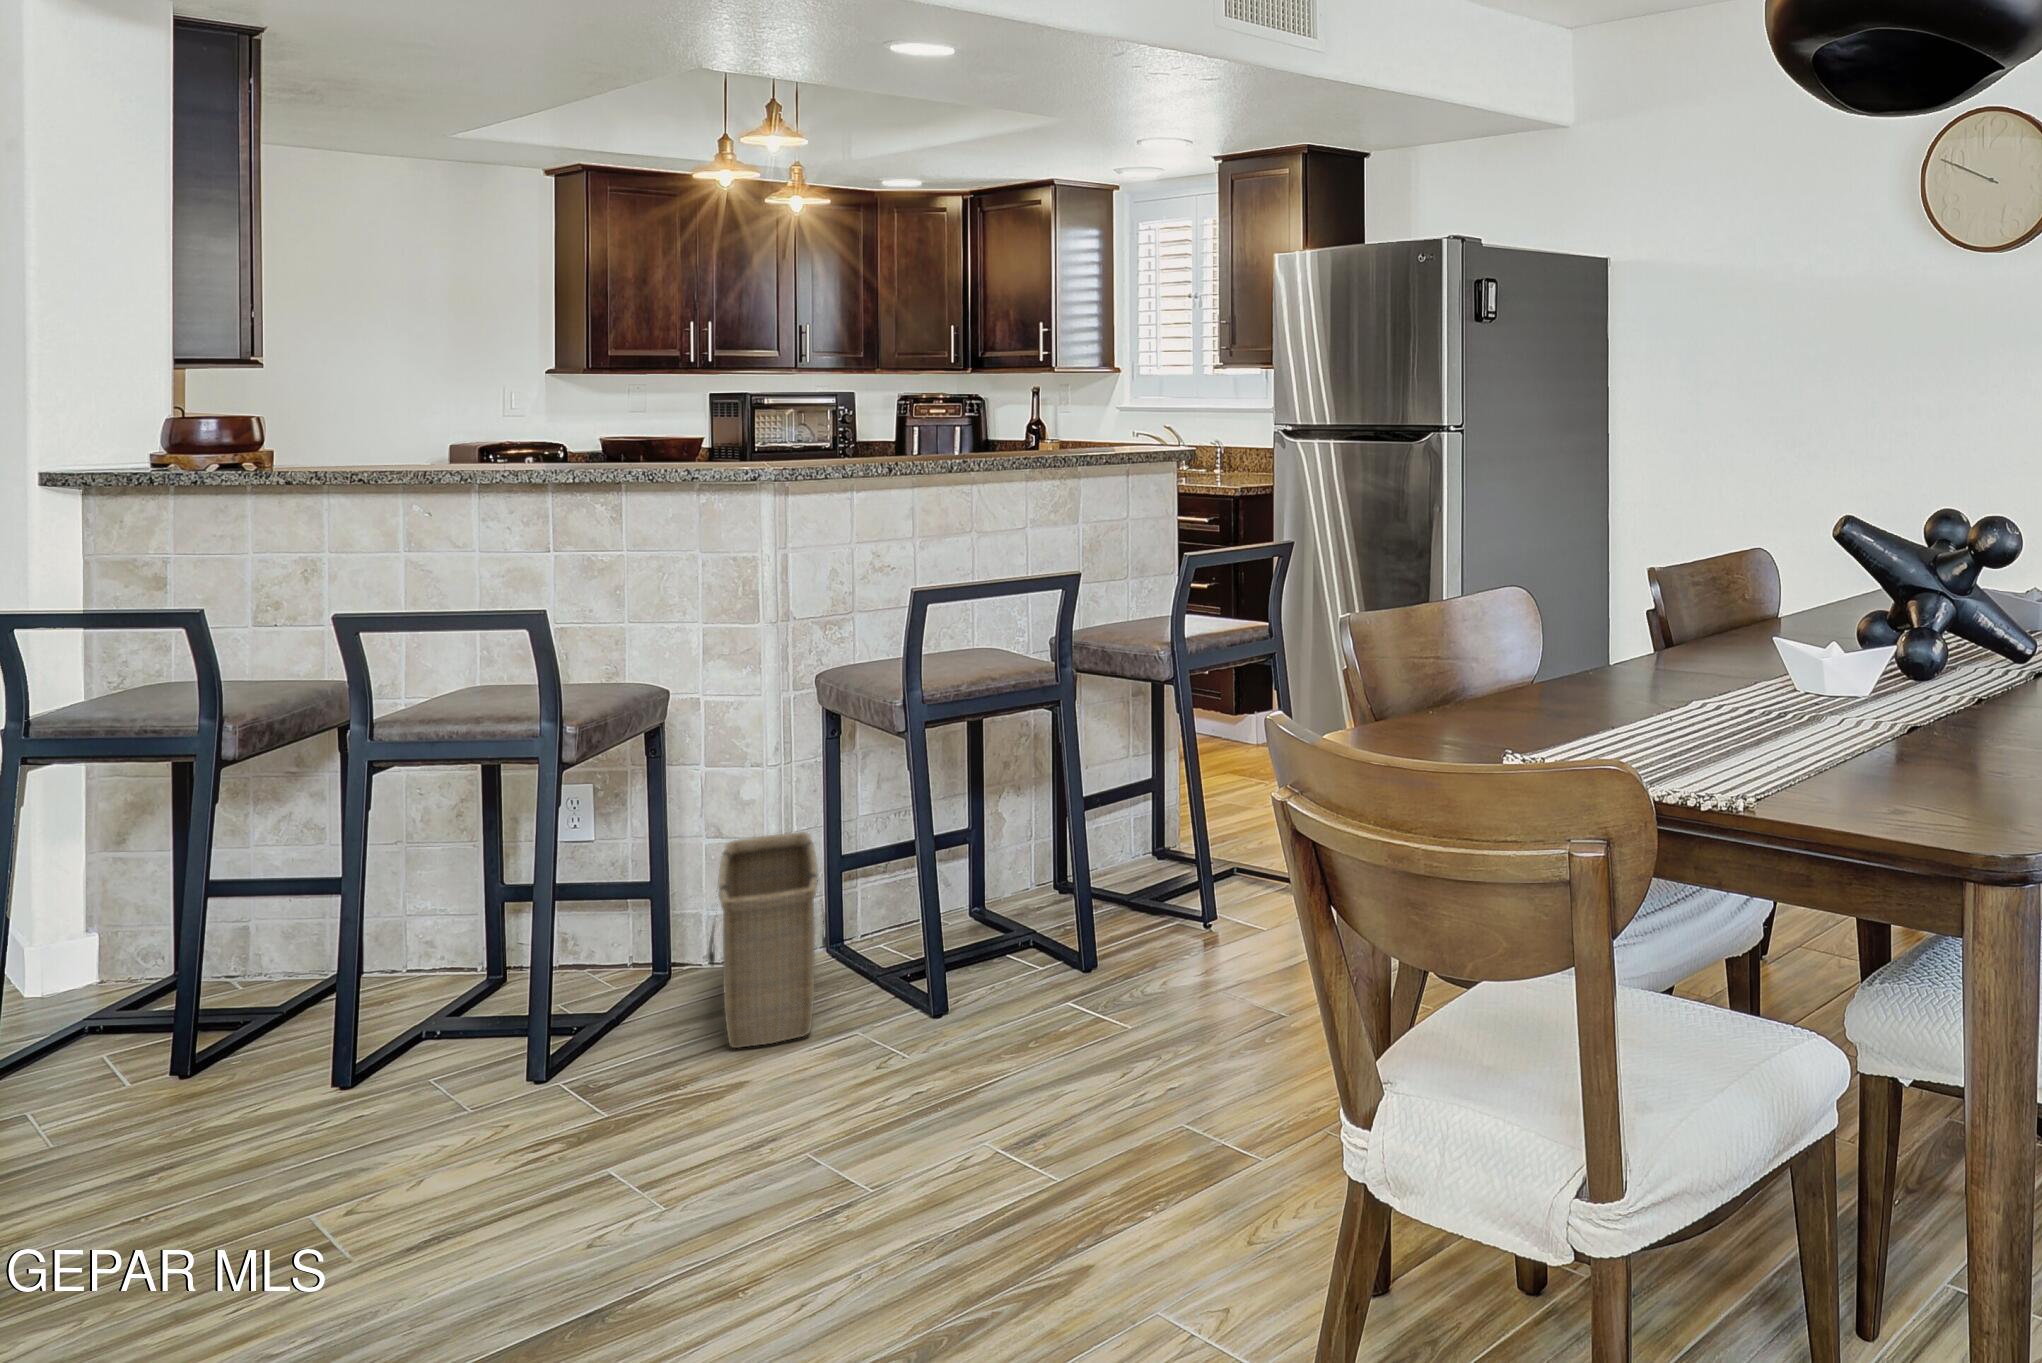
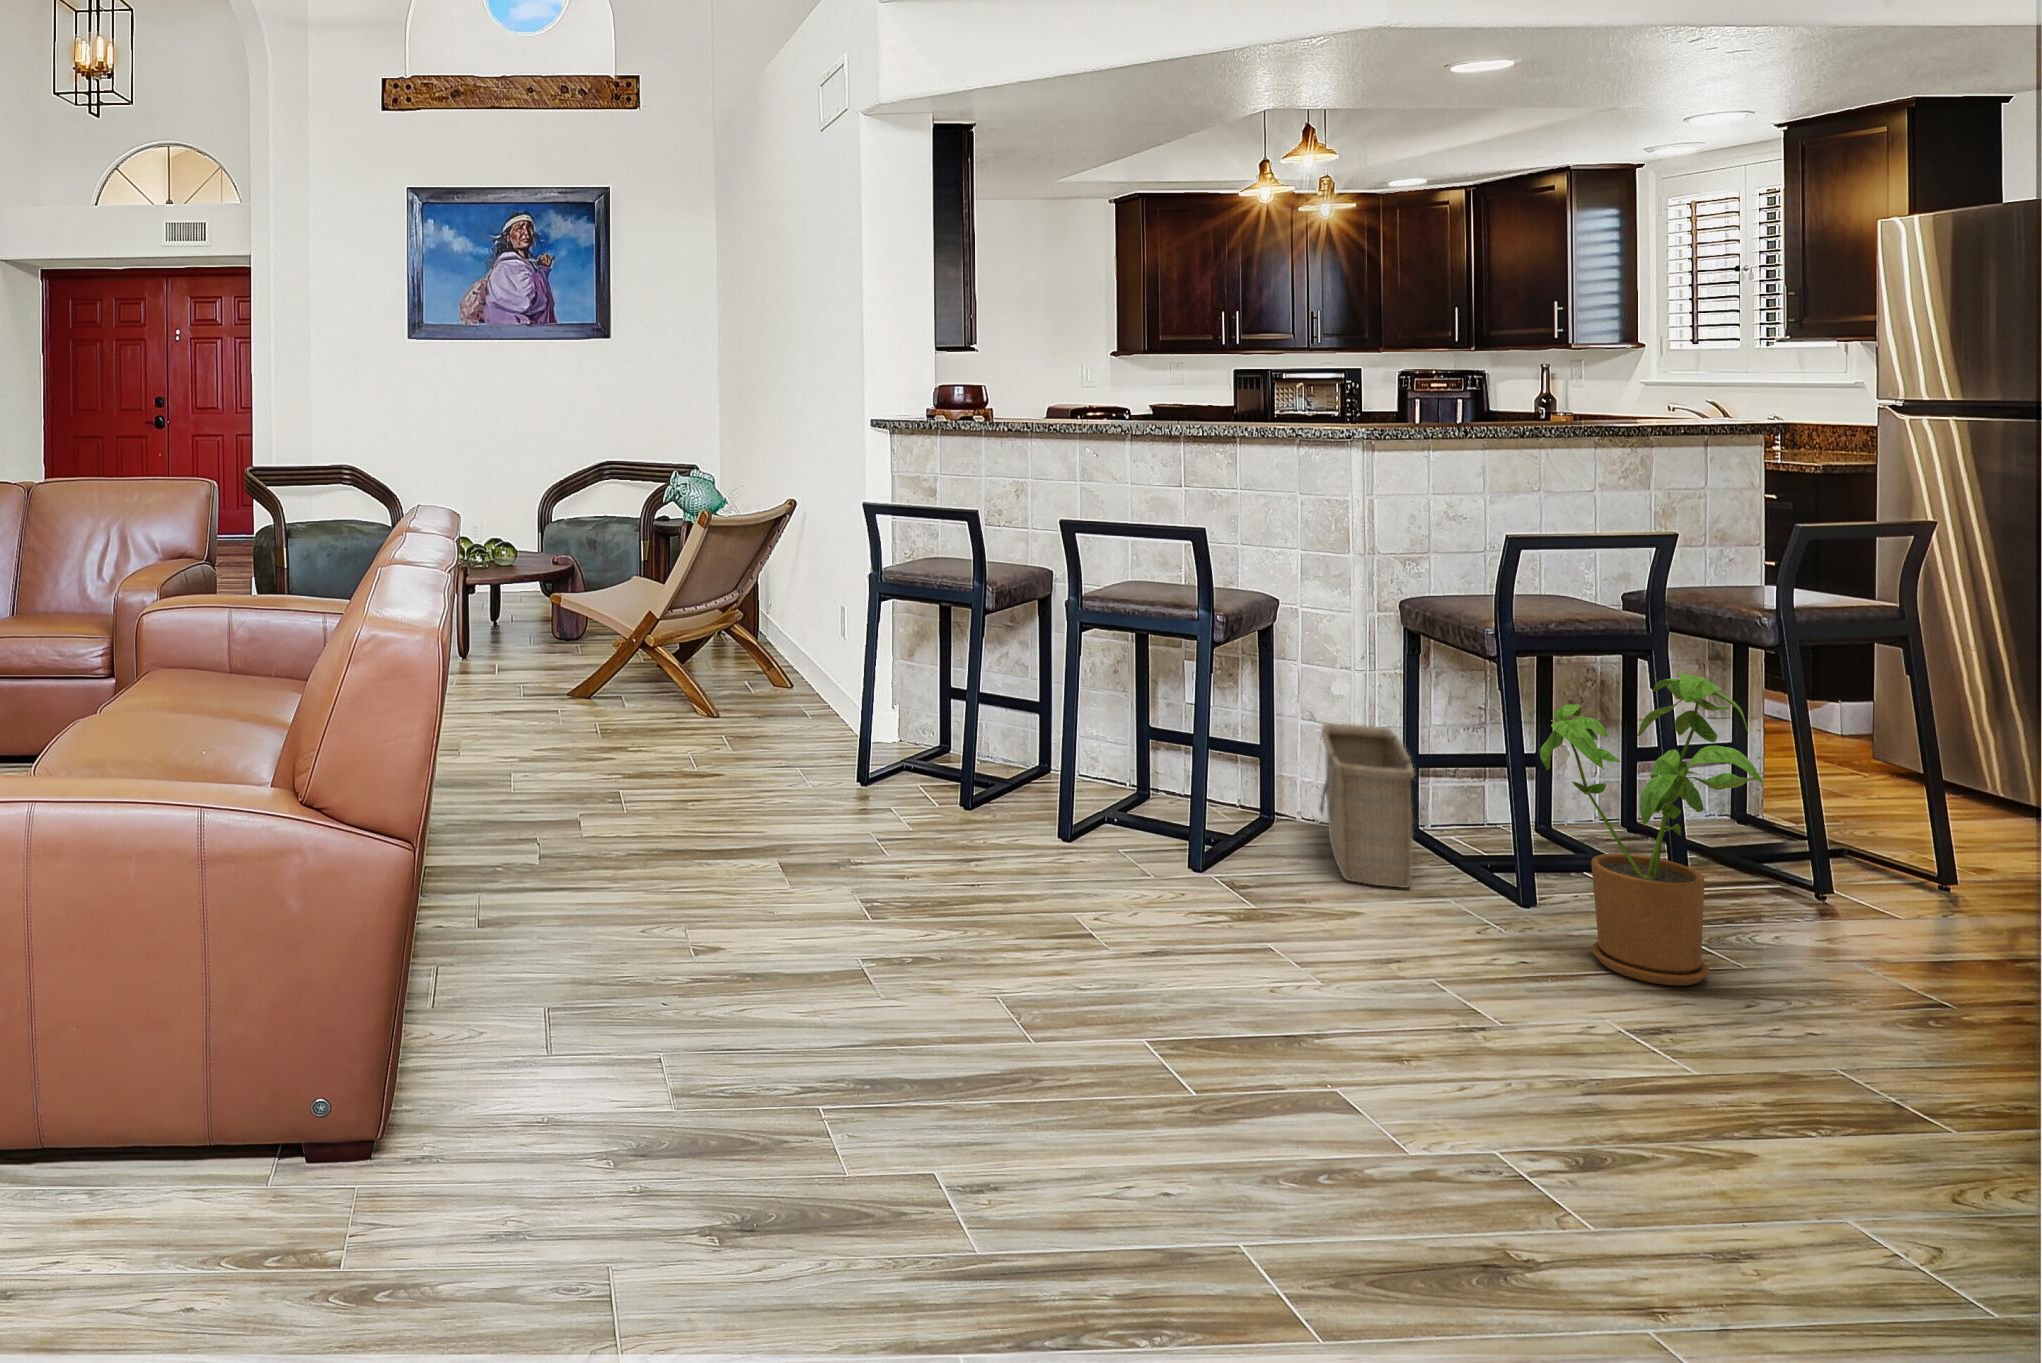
house plant: none [941,724,1140,1081] -> present [1540,673,1764,986]

